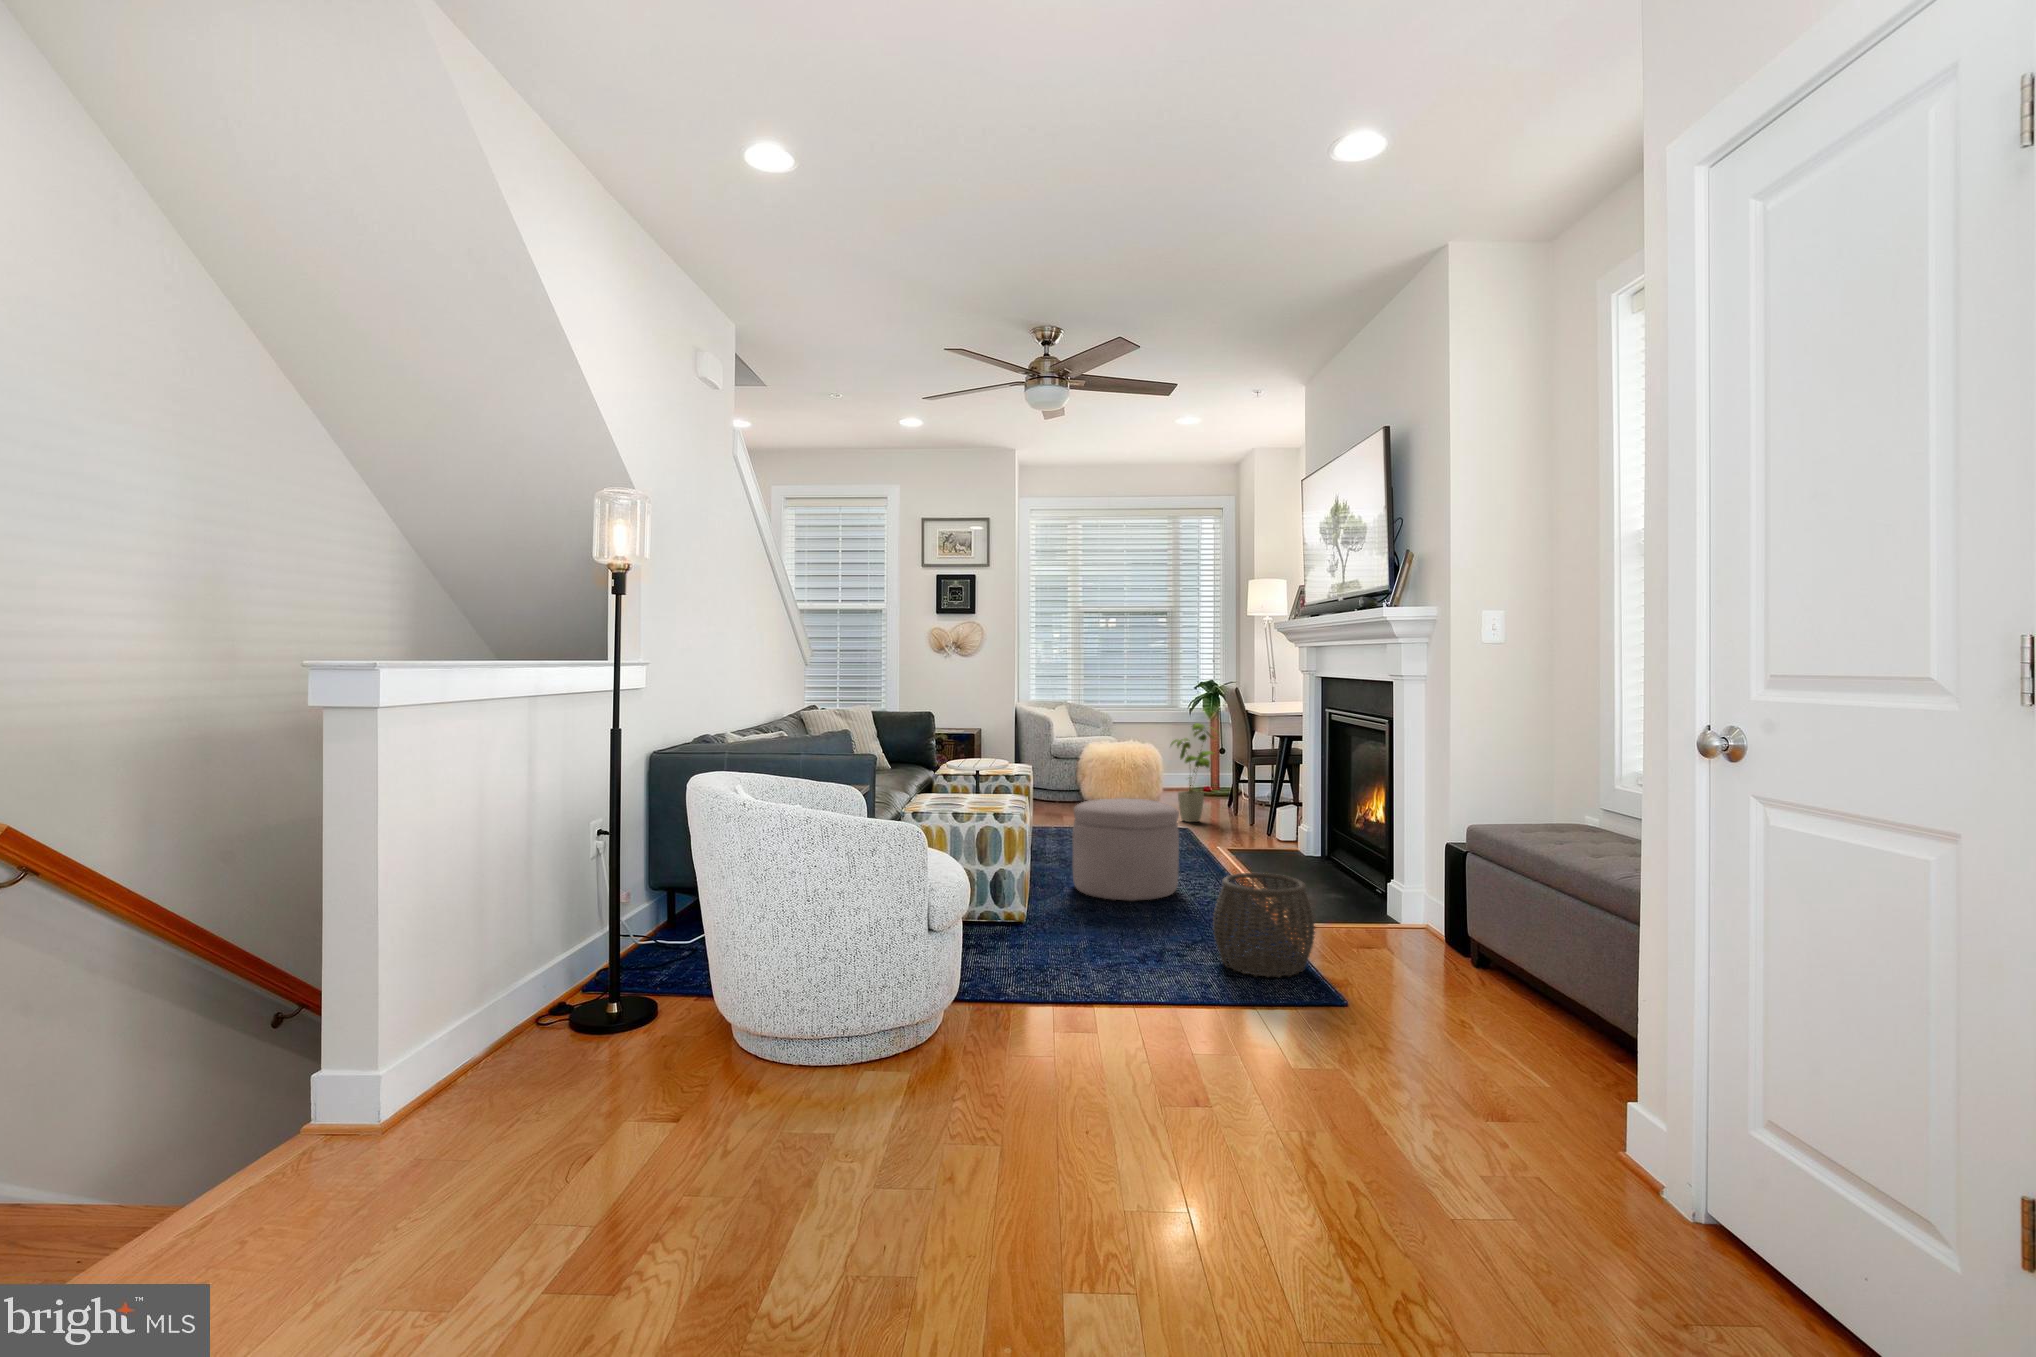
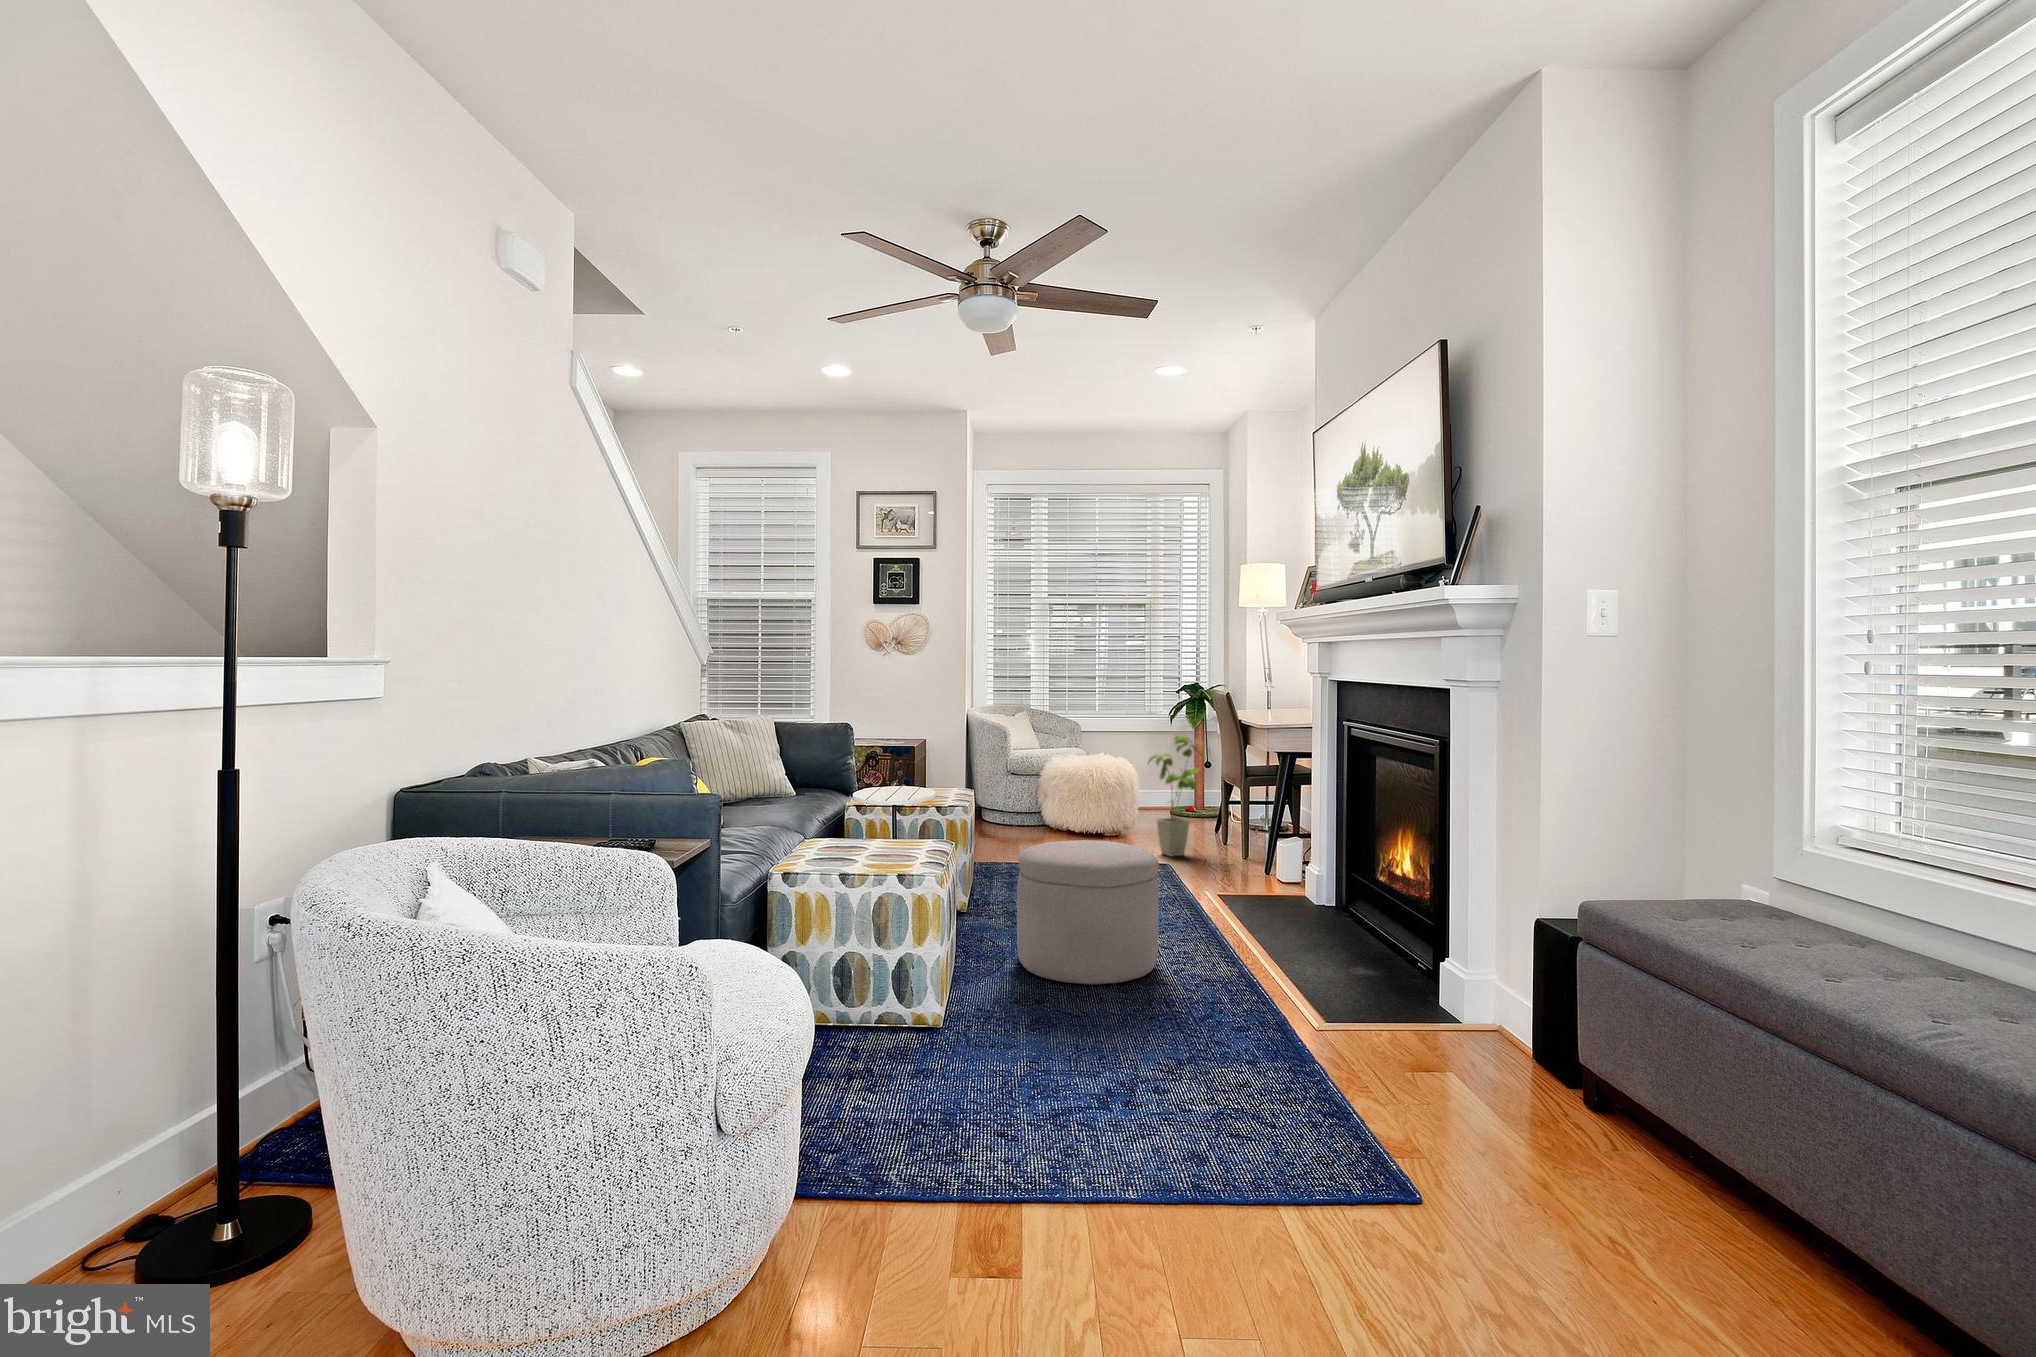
woven basket: present [1213,873,1315,977] -> none [1209,968,1362,1138]

